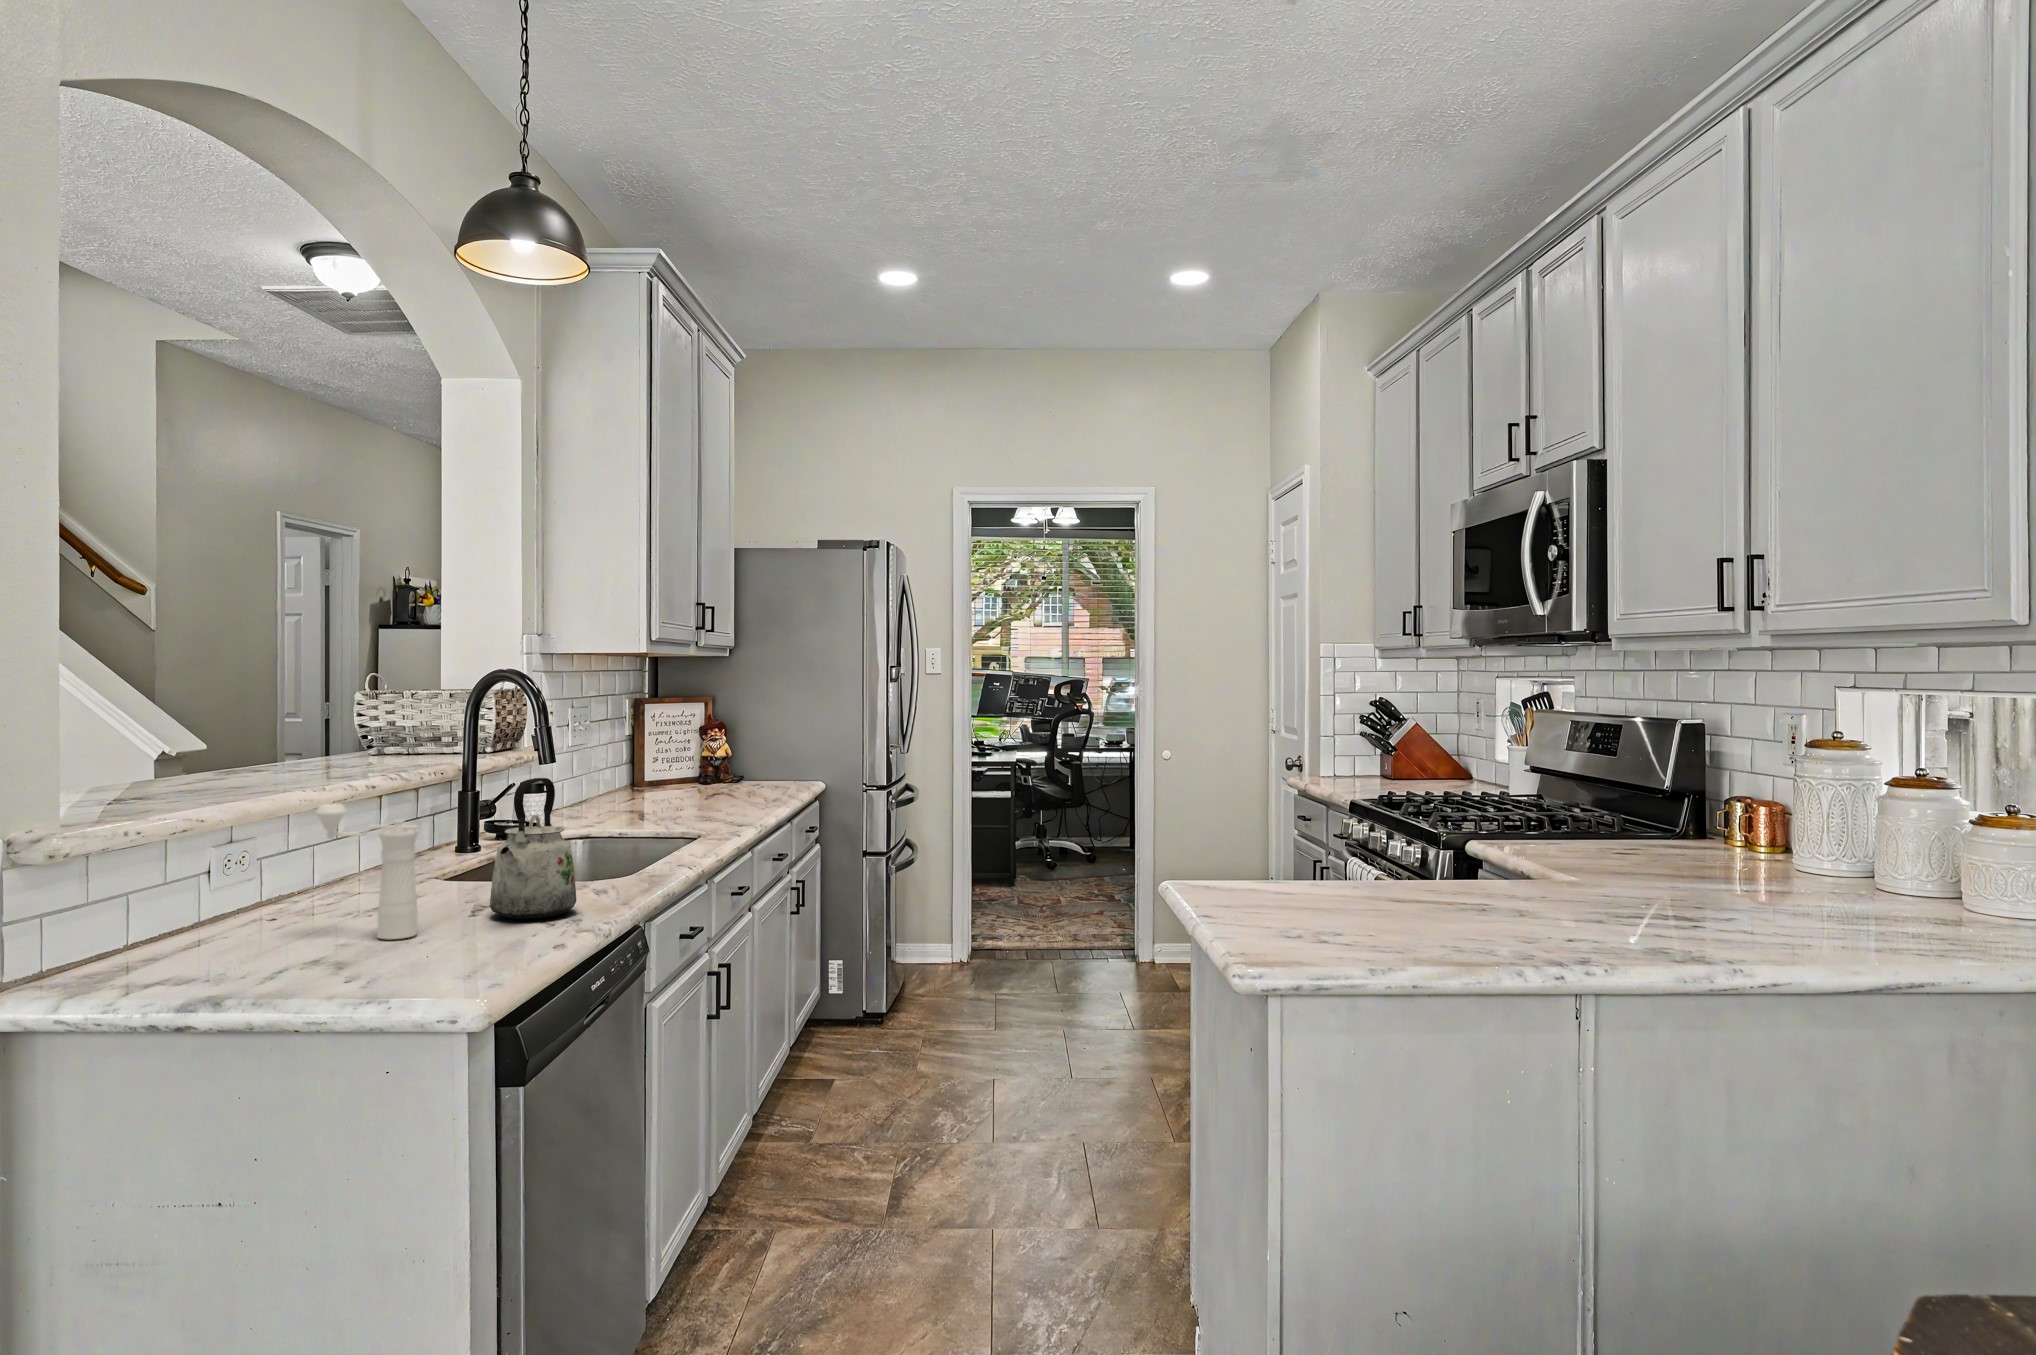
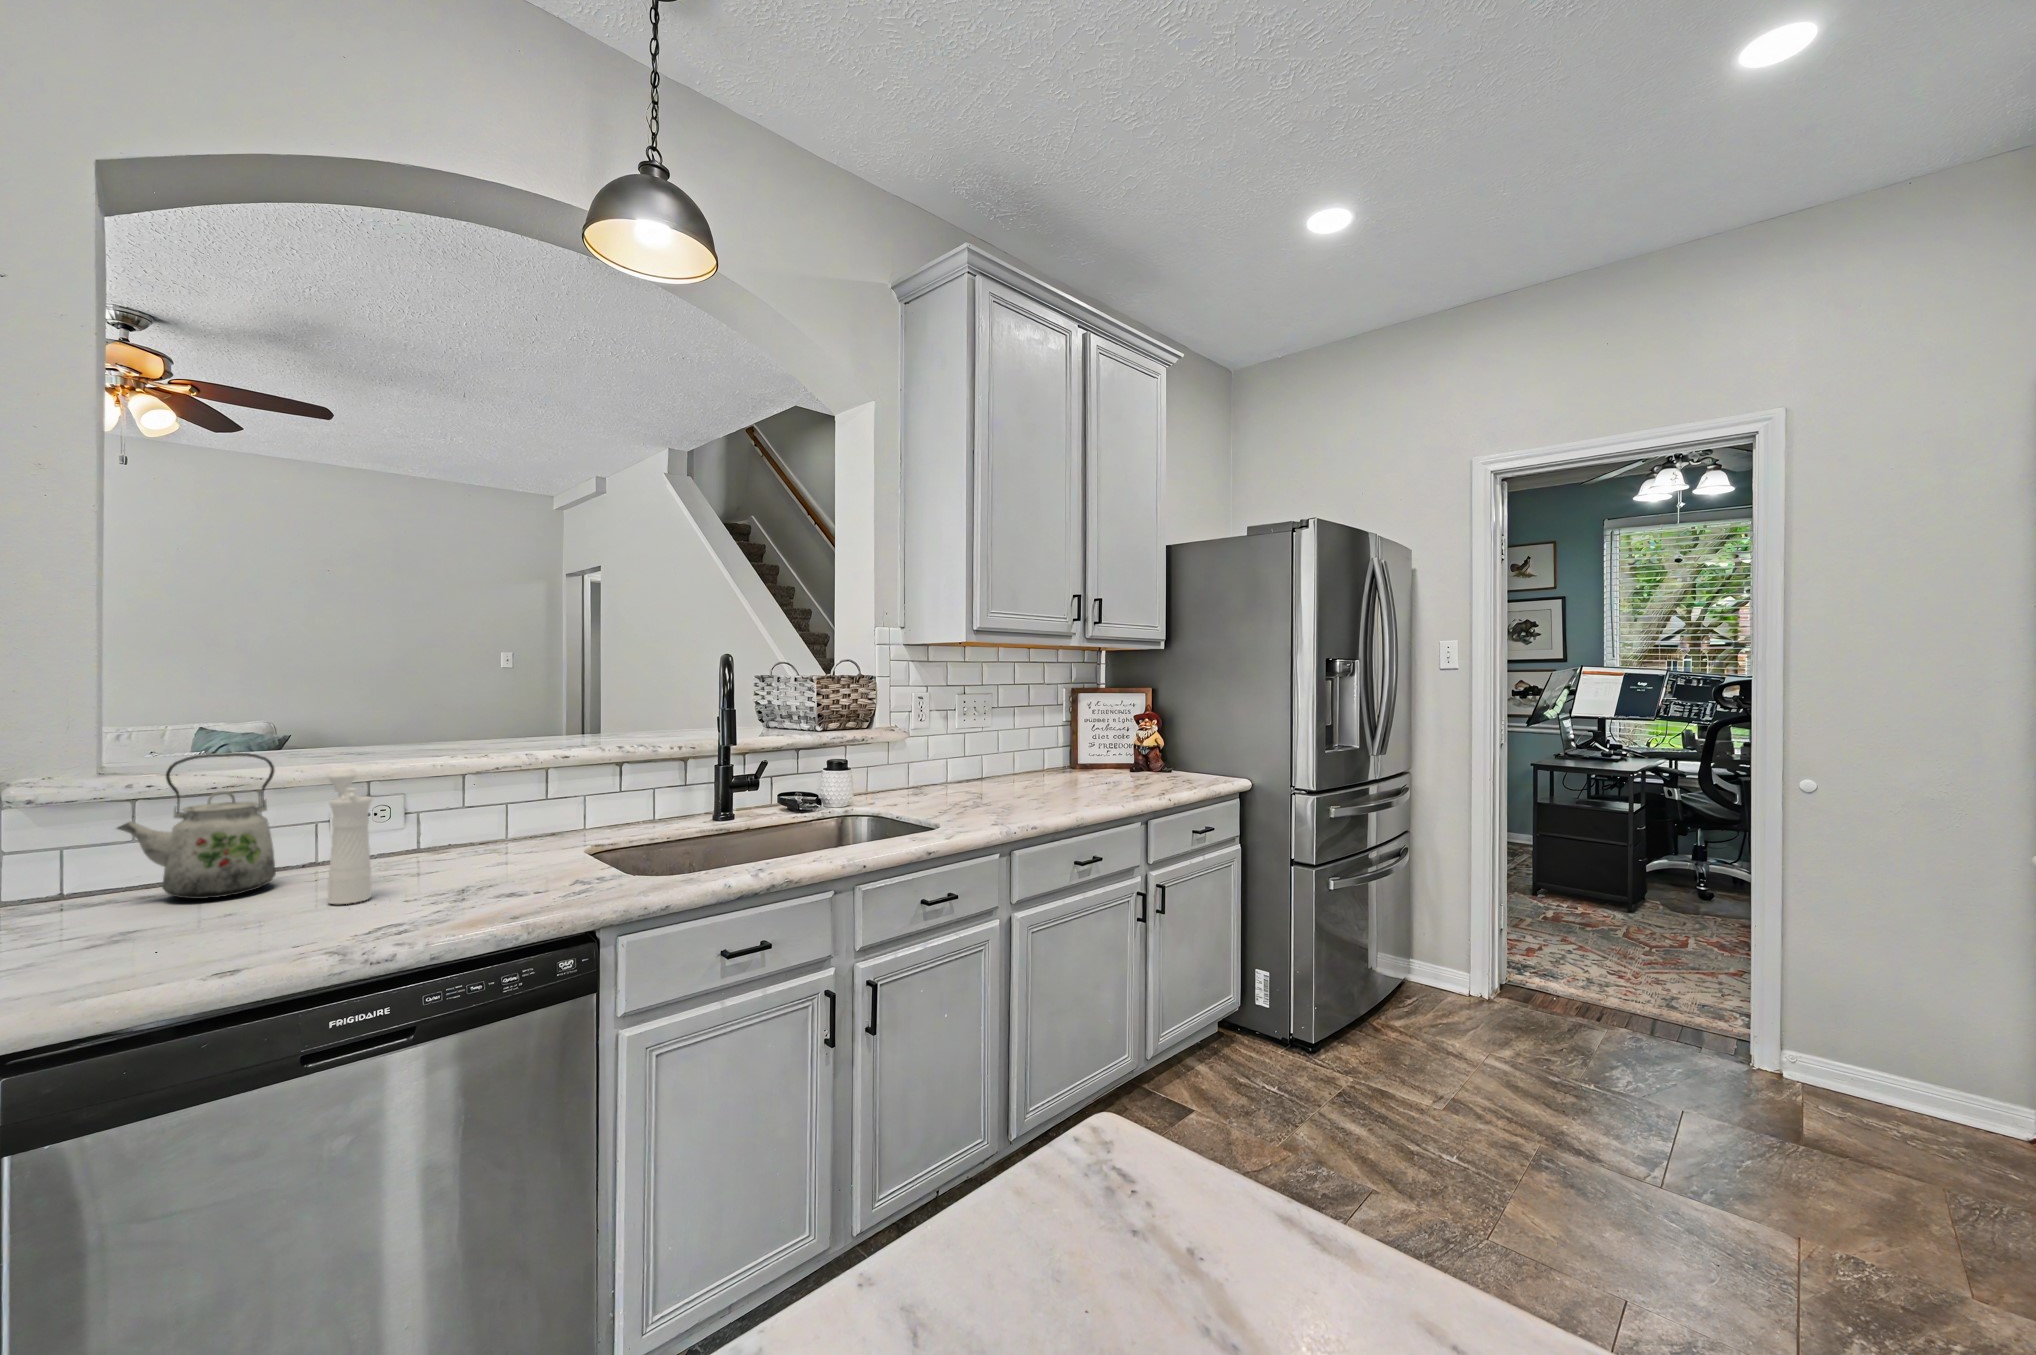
kettle: present [490,778,576,919] -> present [117,753,276,899]

